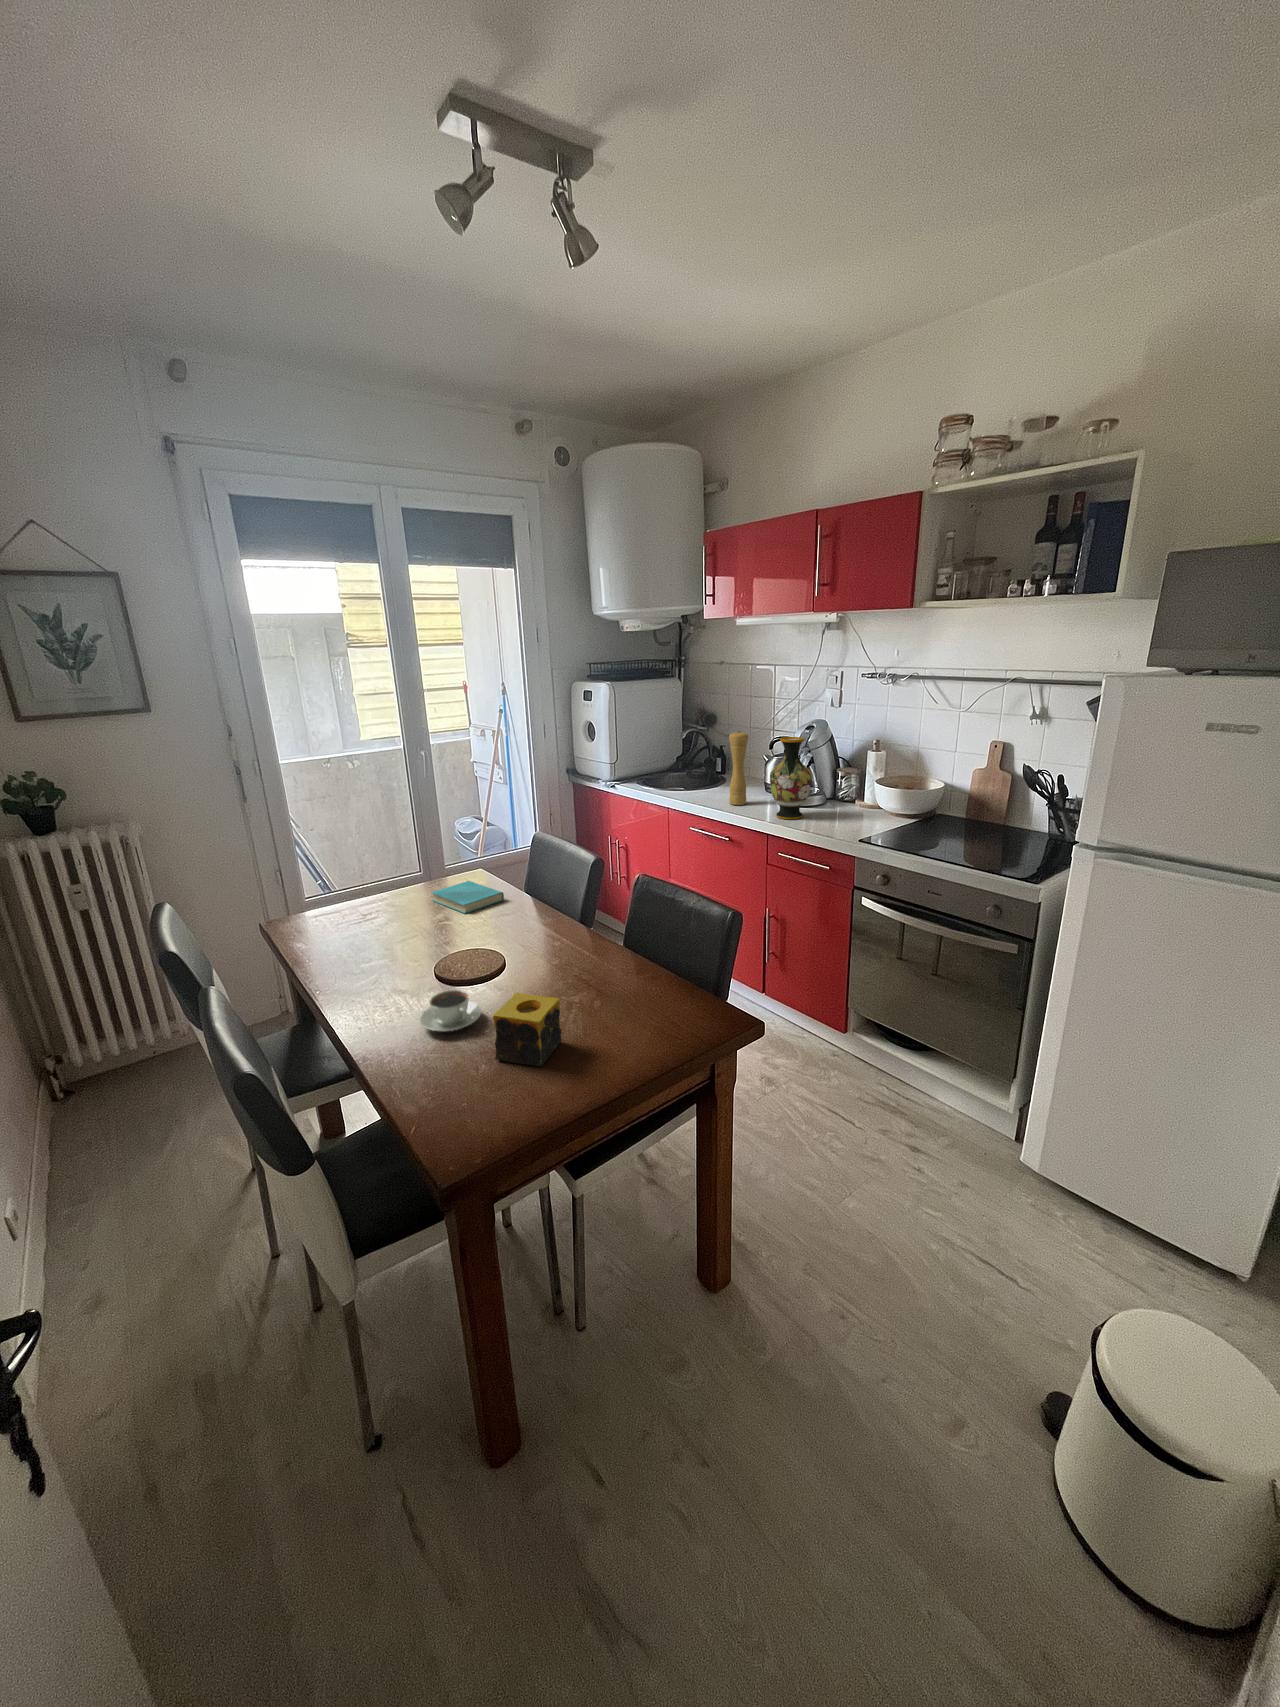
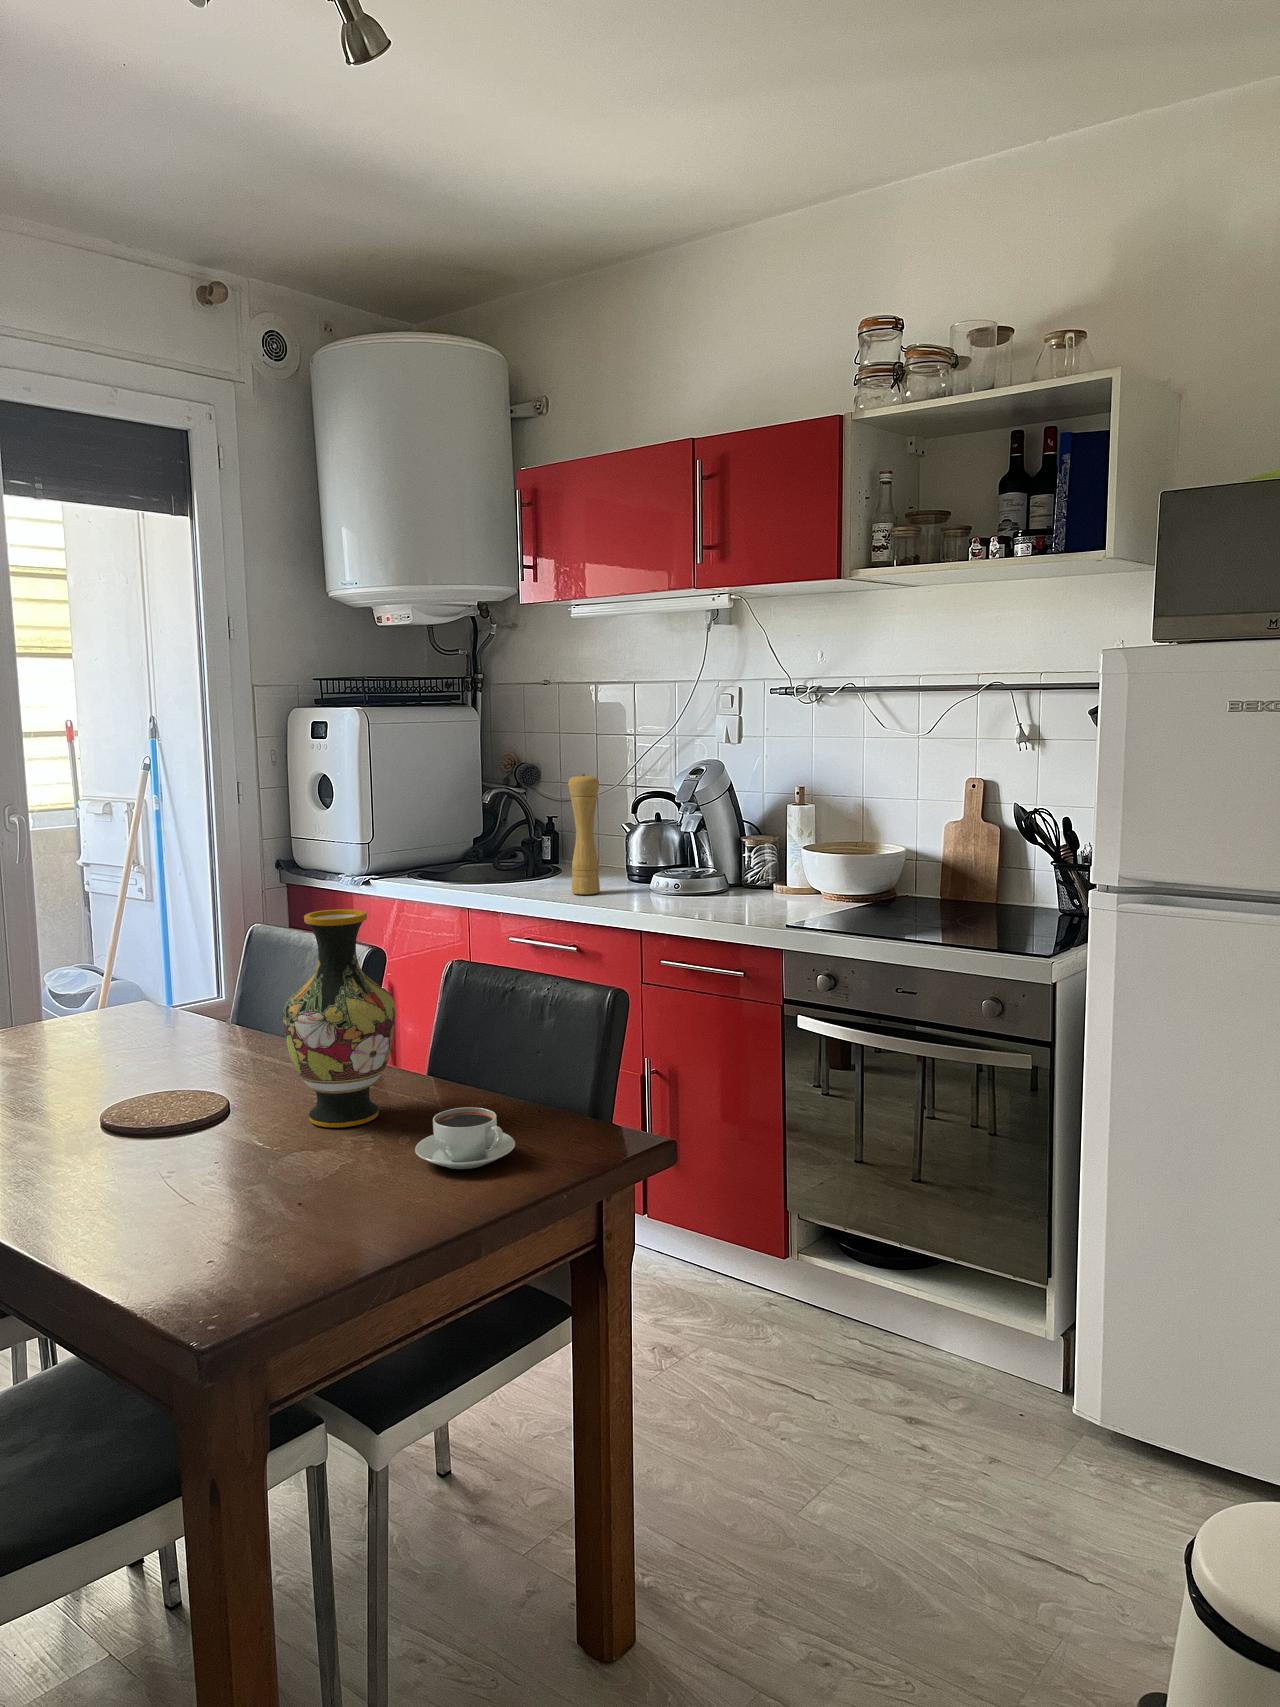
vase: present [770,737,812,819] -> present [283,909,395,1127]
book: present [431,881,504,914] -> none [55,1014,194,1060]
coffee cup: present [420,990,481,1031] -> present [415,1107,515,1169]
candle: present [493,993,562,1066] -> none [226,1119,340,1231]

